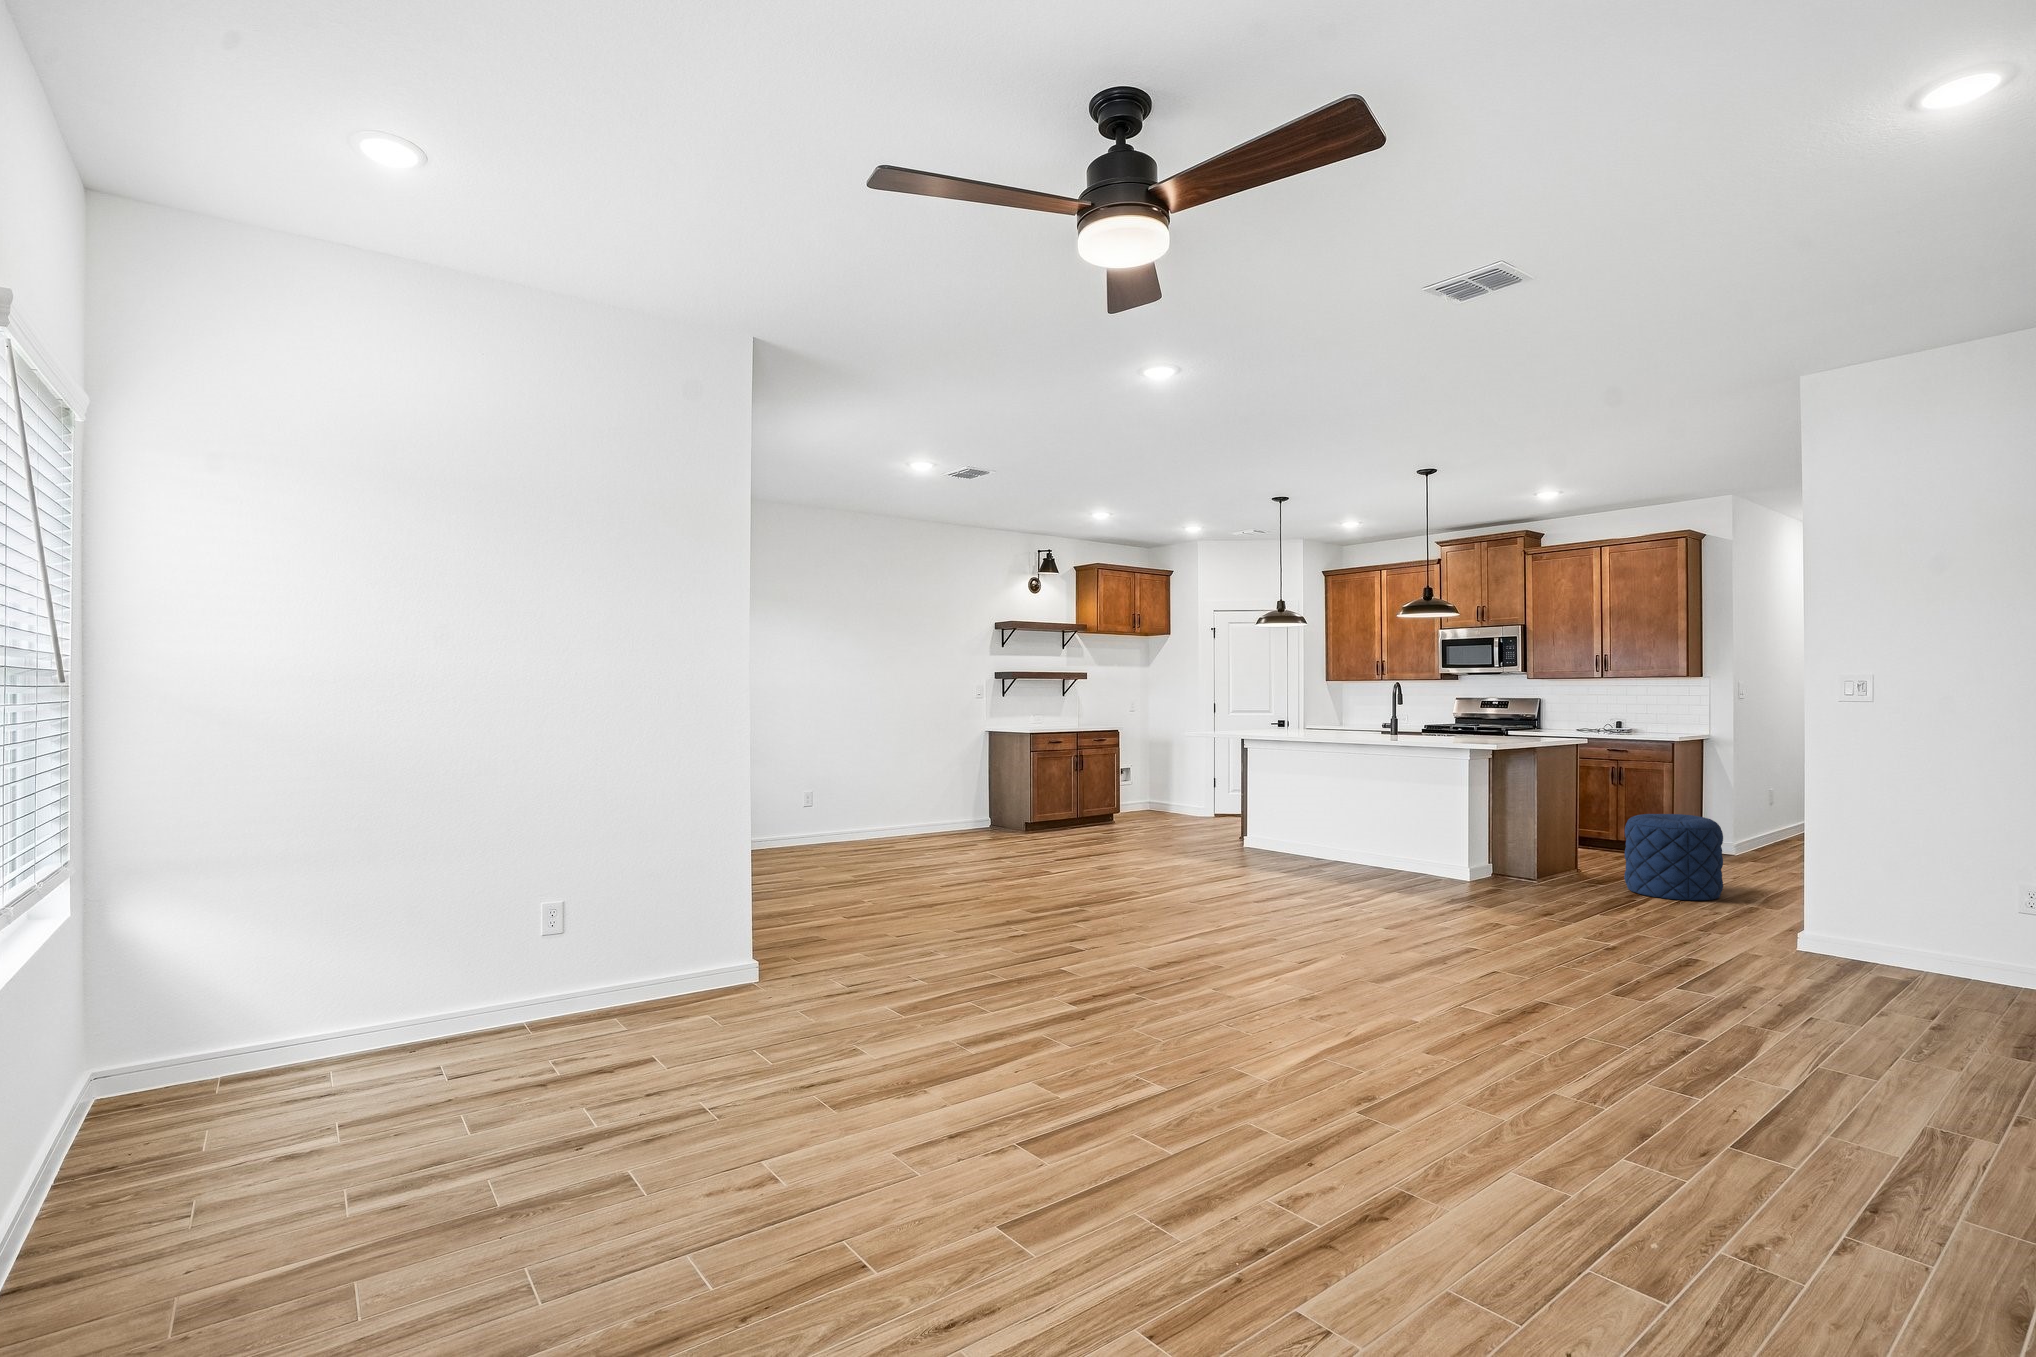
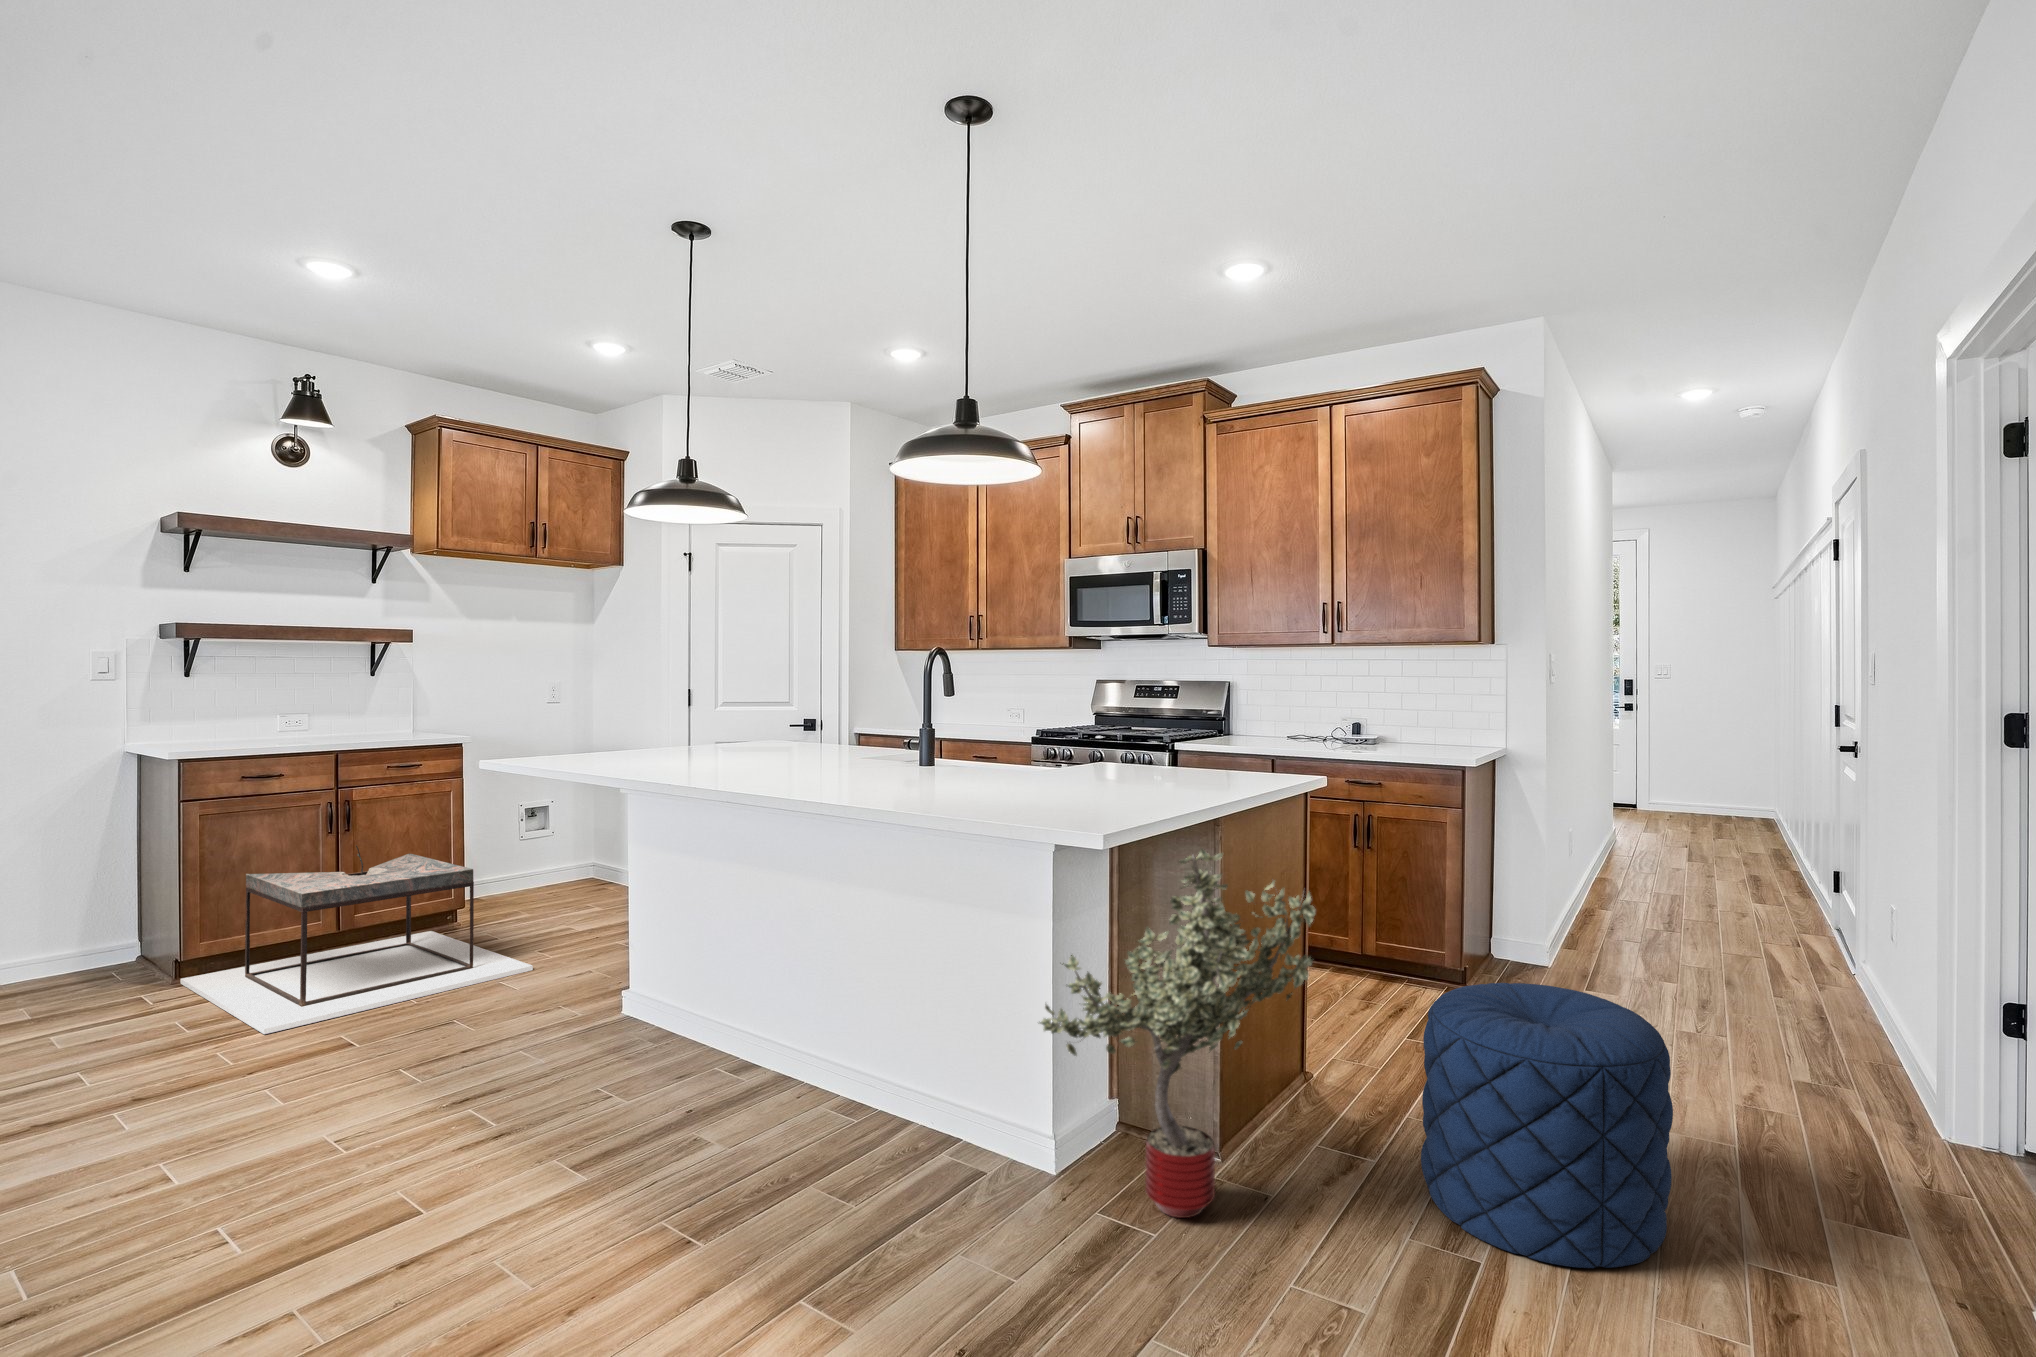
potted tree: none [1470,758,1579,887] -> present [1040,848,1315,1218]
coffee table: none [1034,772,1182,843] -> present [181,845,533,1034]

